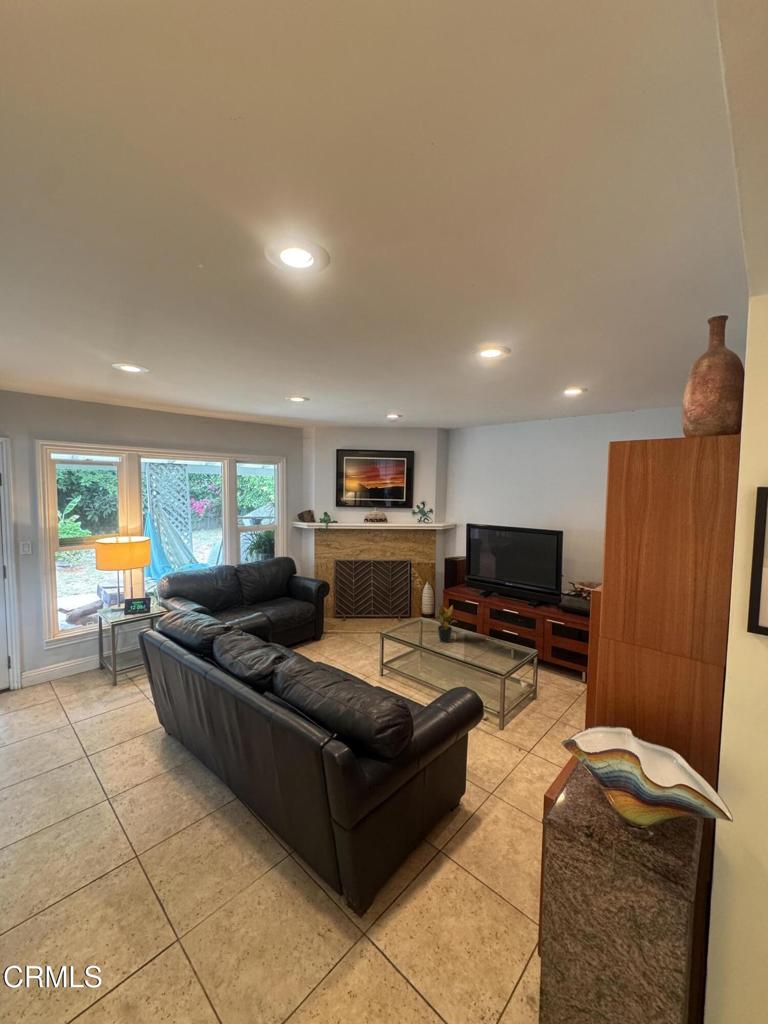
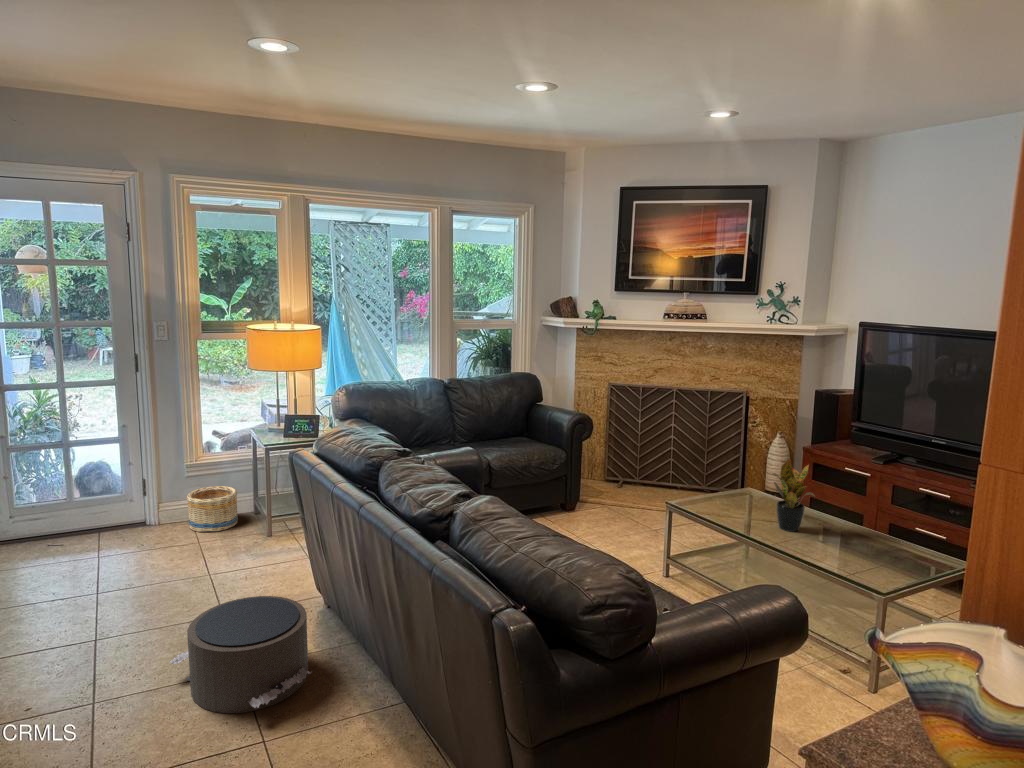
basket: none [45,654,87,692] -> present [187,486,238,532]
pouf: none [50,738,169,838] -> present [170,596,312,713]

